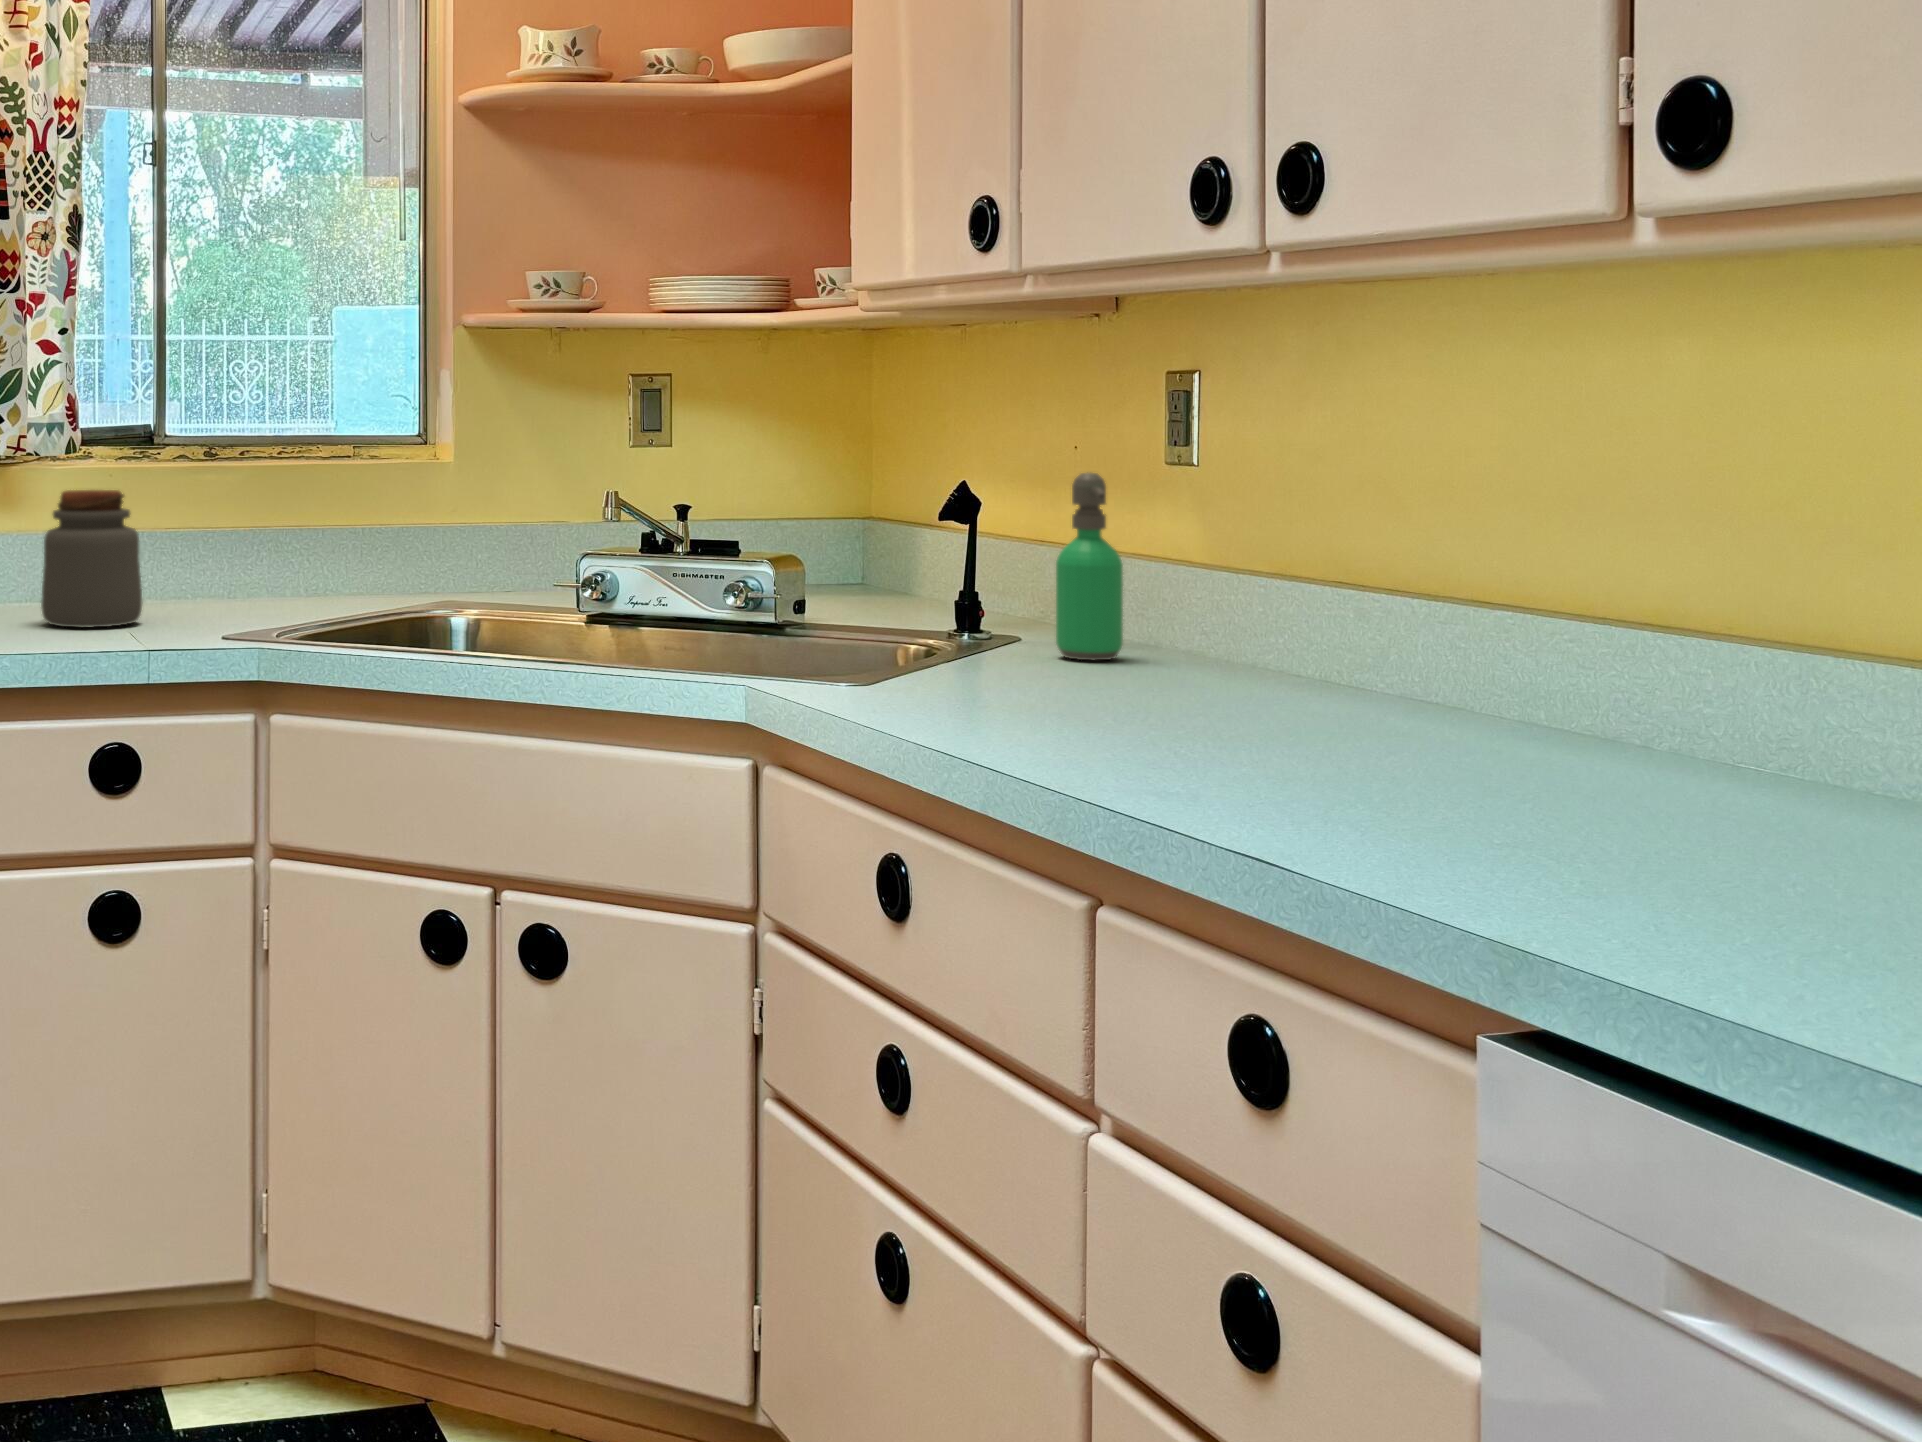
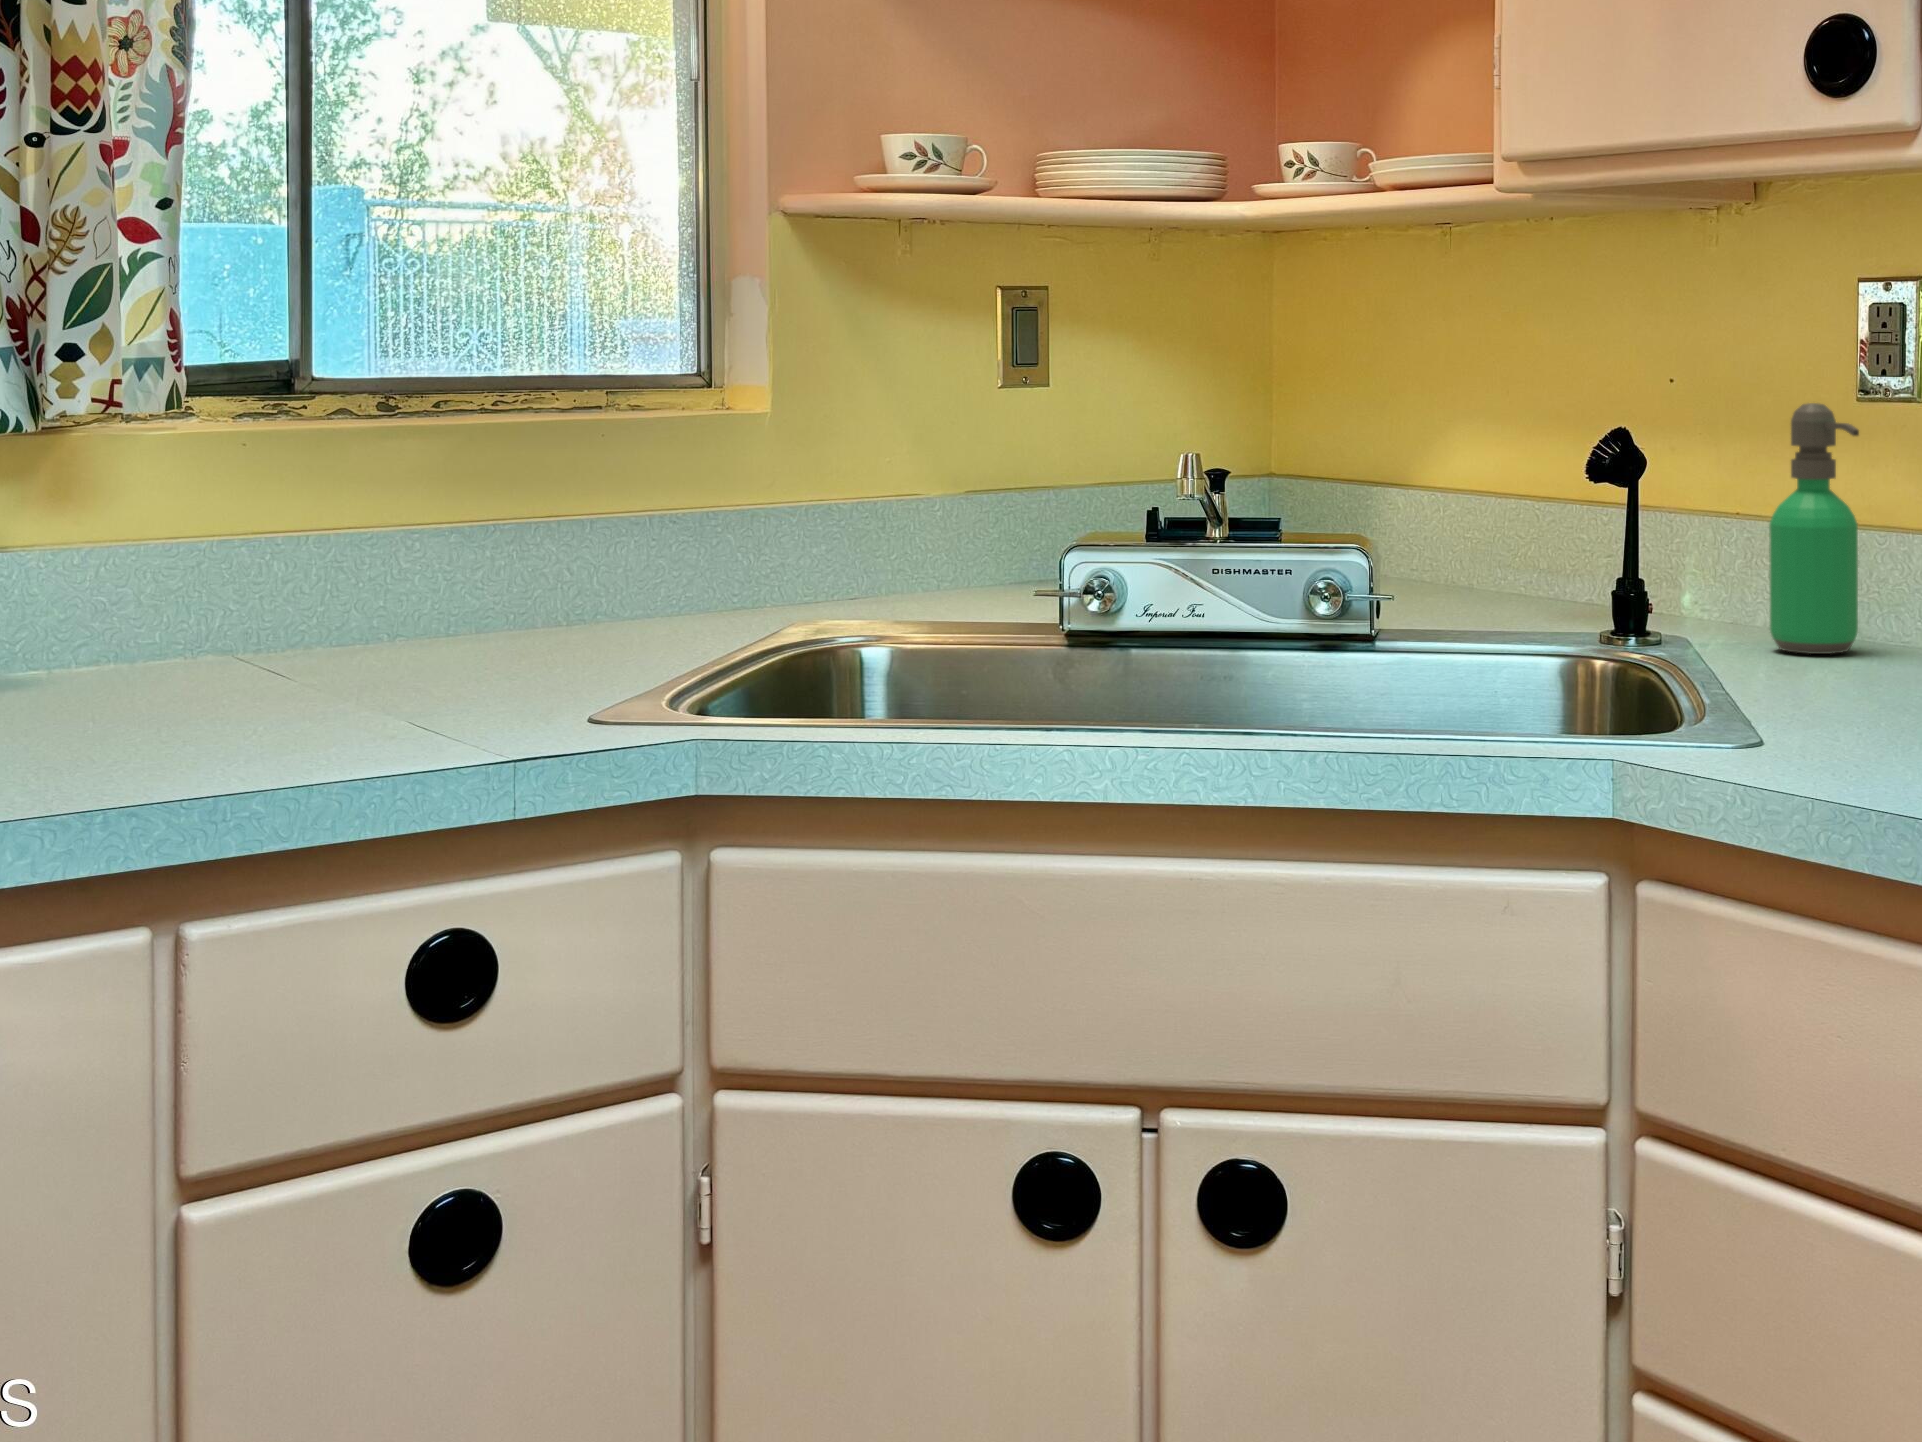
jar: present [41,490,142,628] -> none [209,465,392,702]

